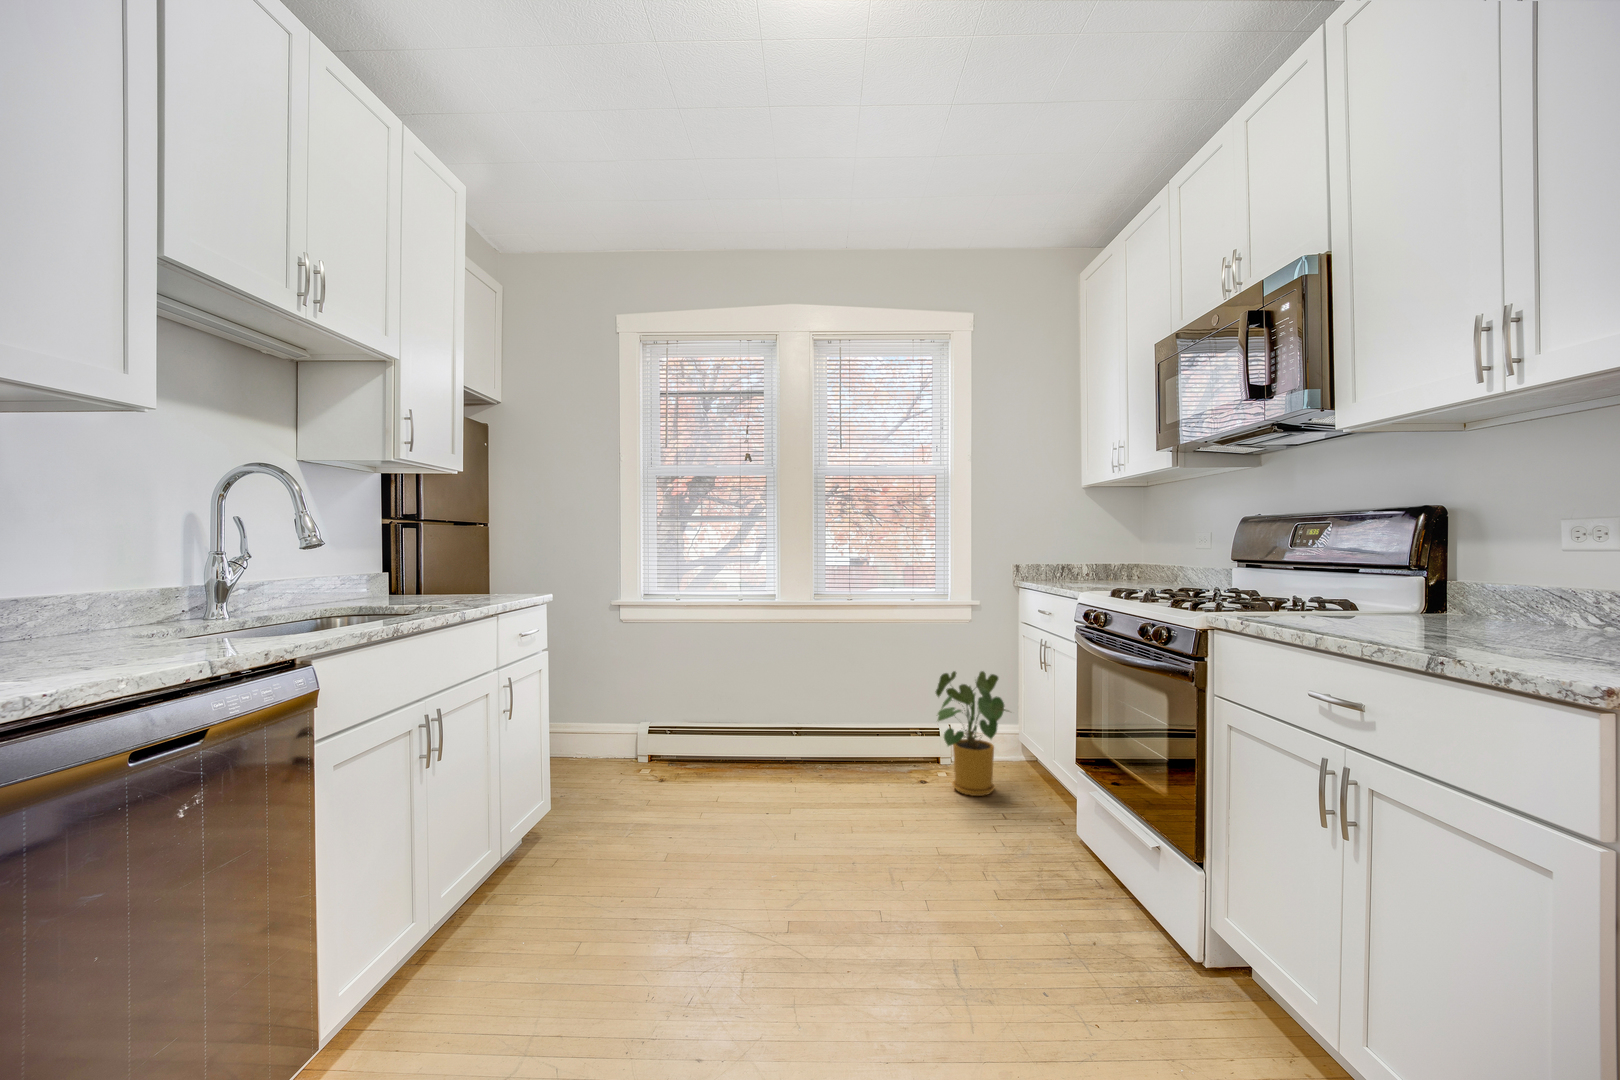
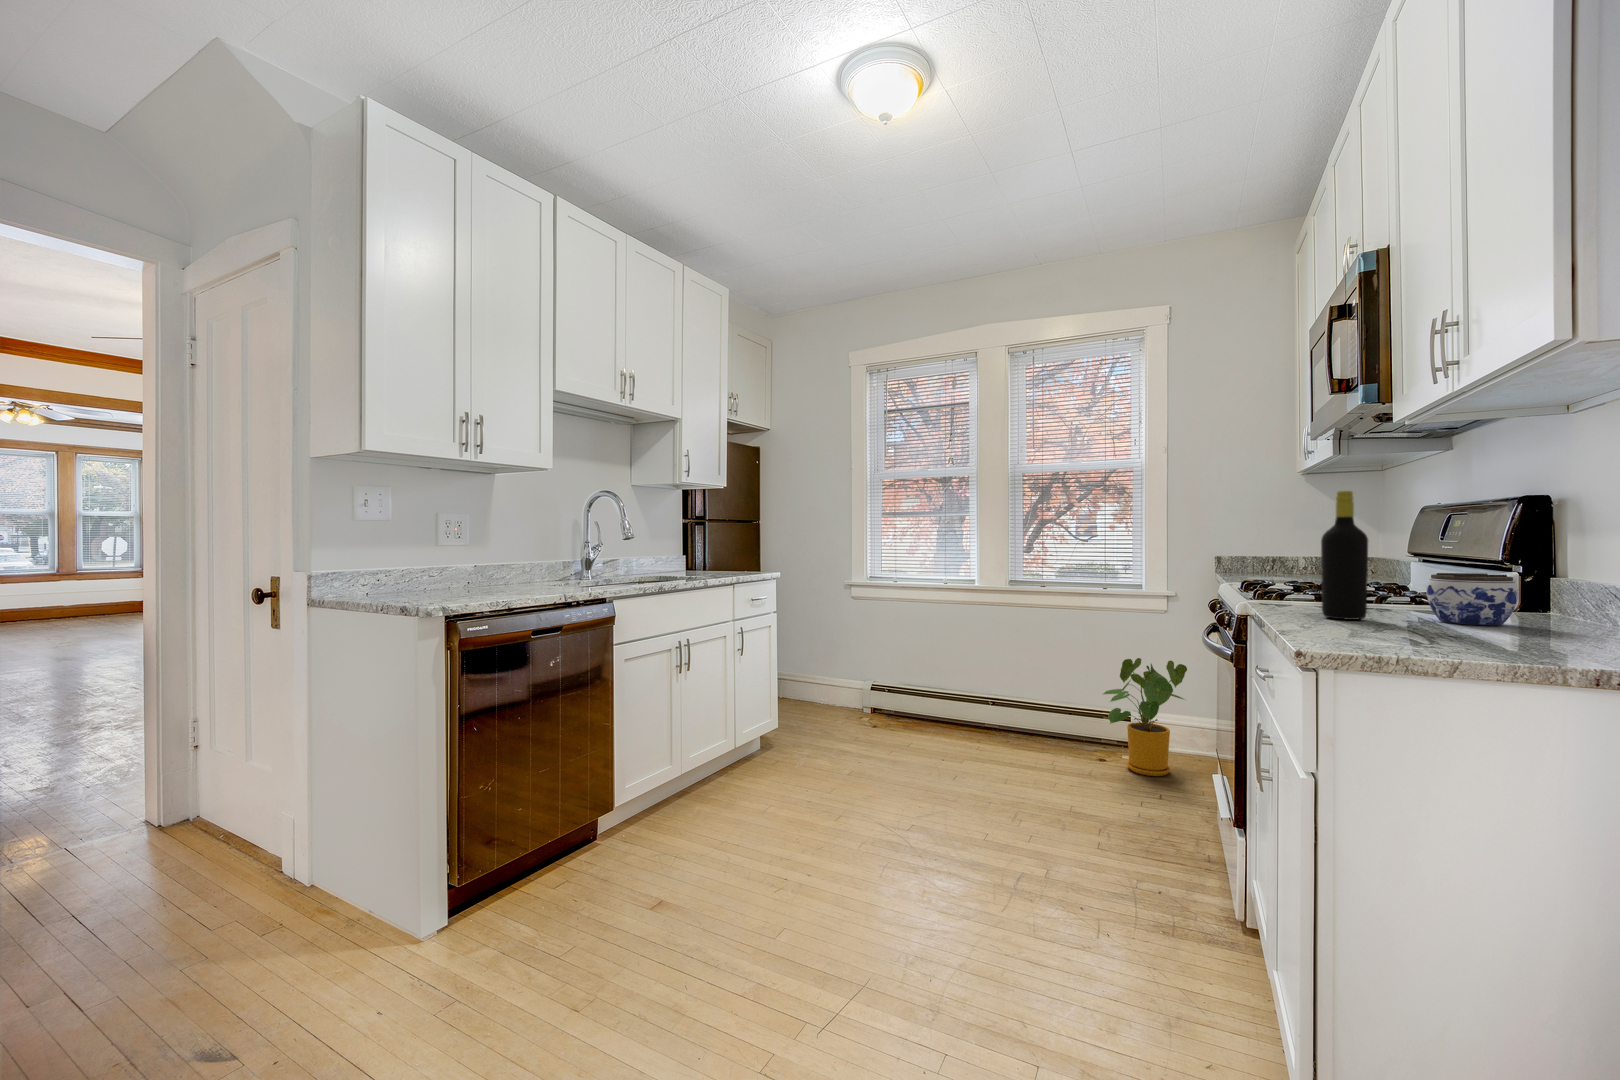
bottle: none [1337,494,1390,636] -> present [1321,491,1368,620]
jar: none [1409,582,1502,635] -> present [1426,573,1518,625]

